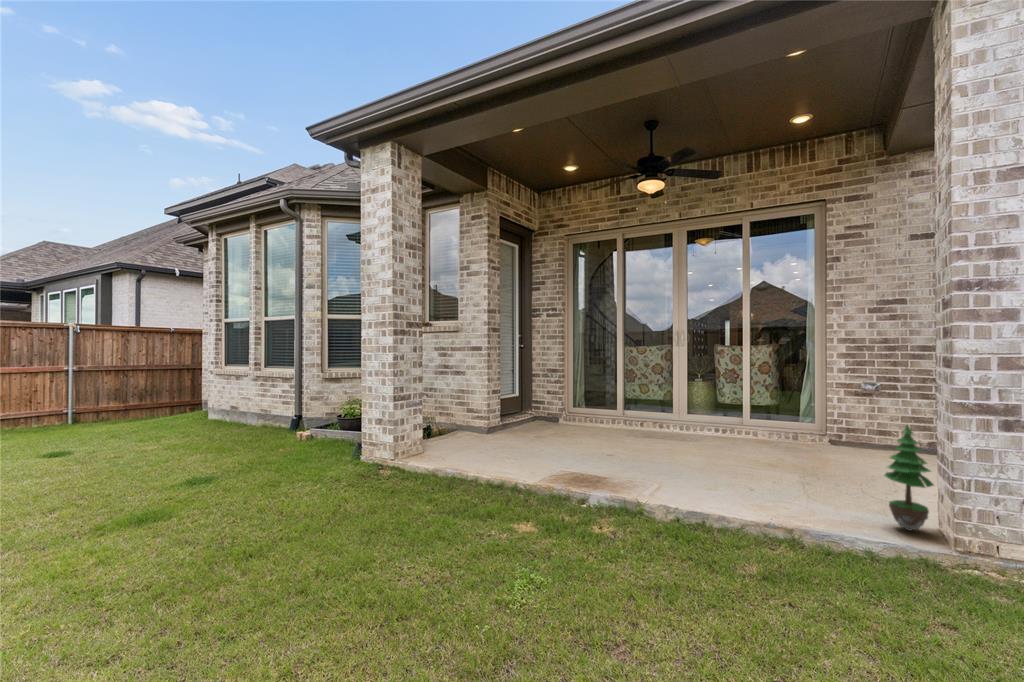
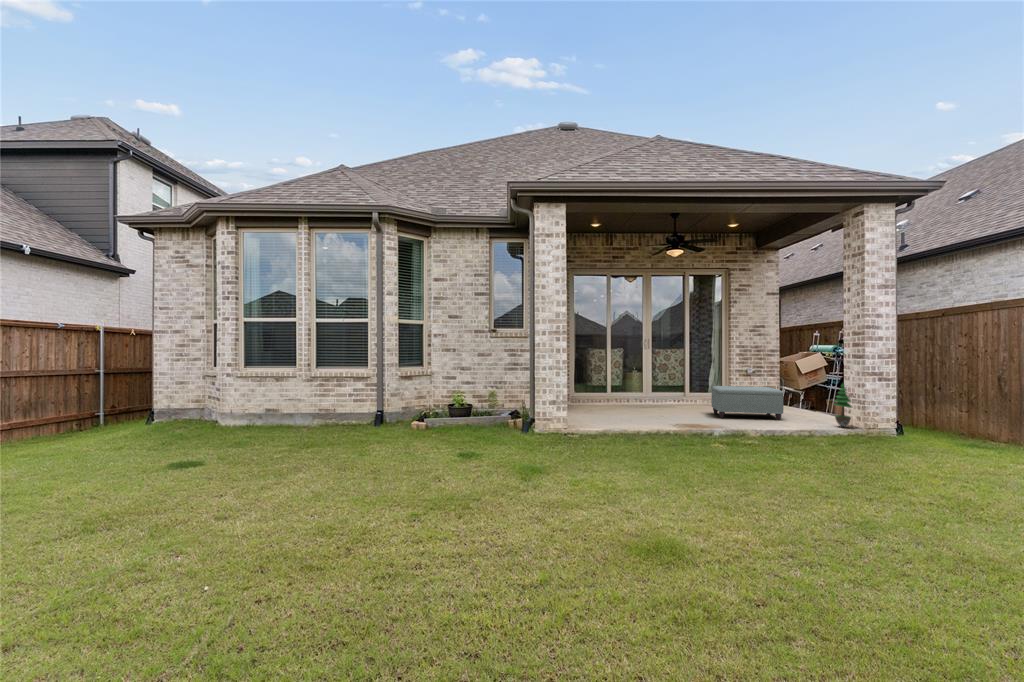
ottoman: none [688,412,823,491] -> present [711,386,784,420]

